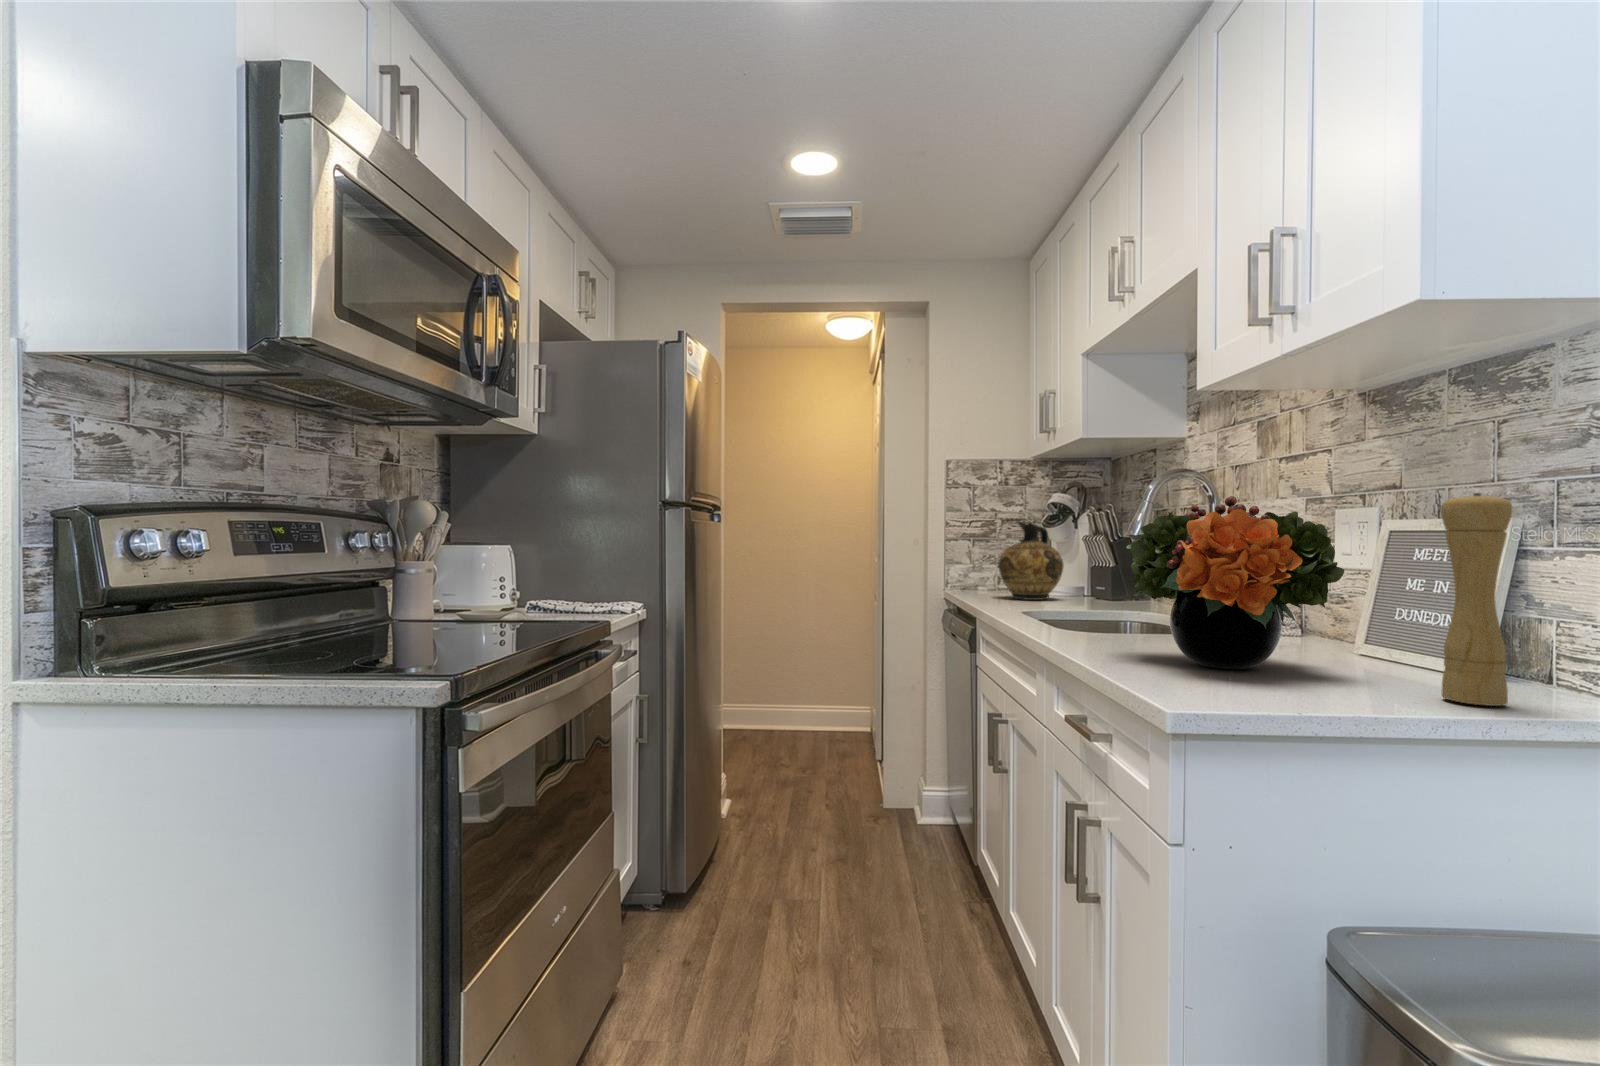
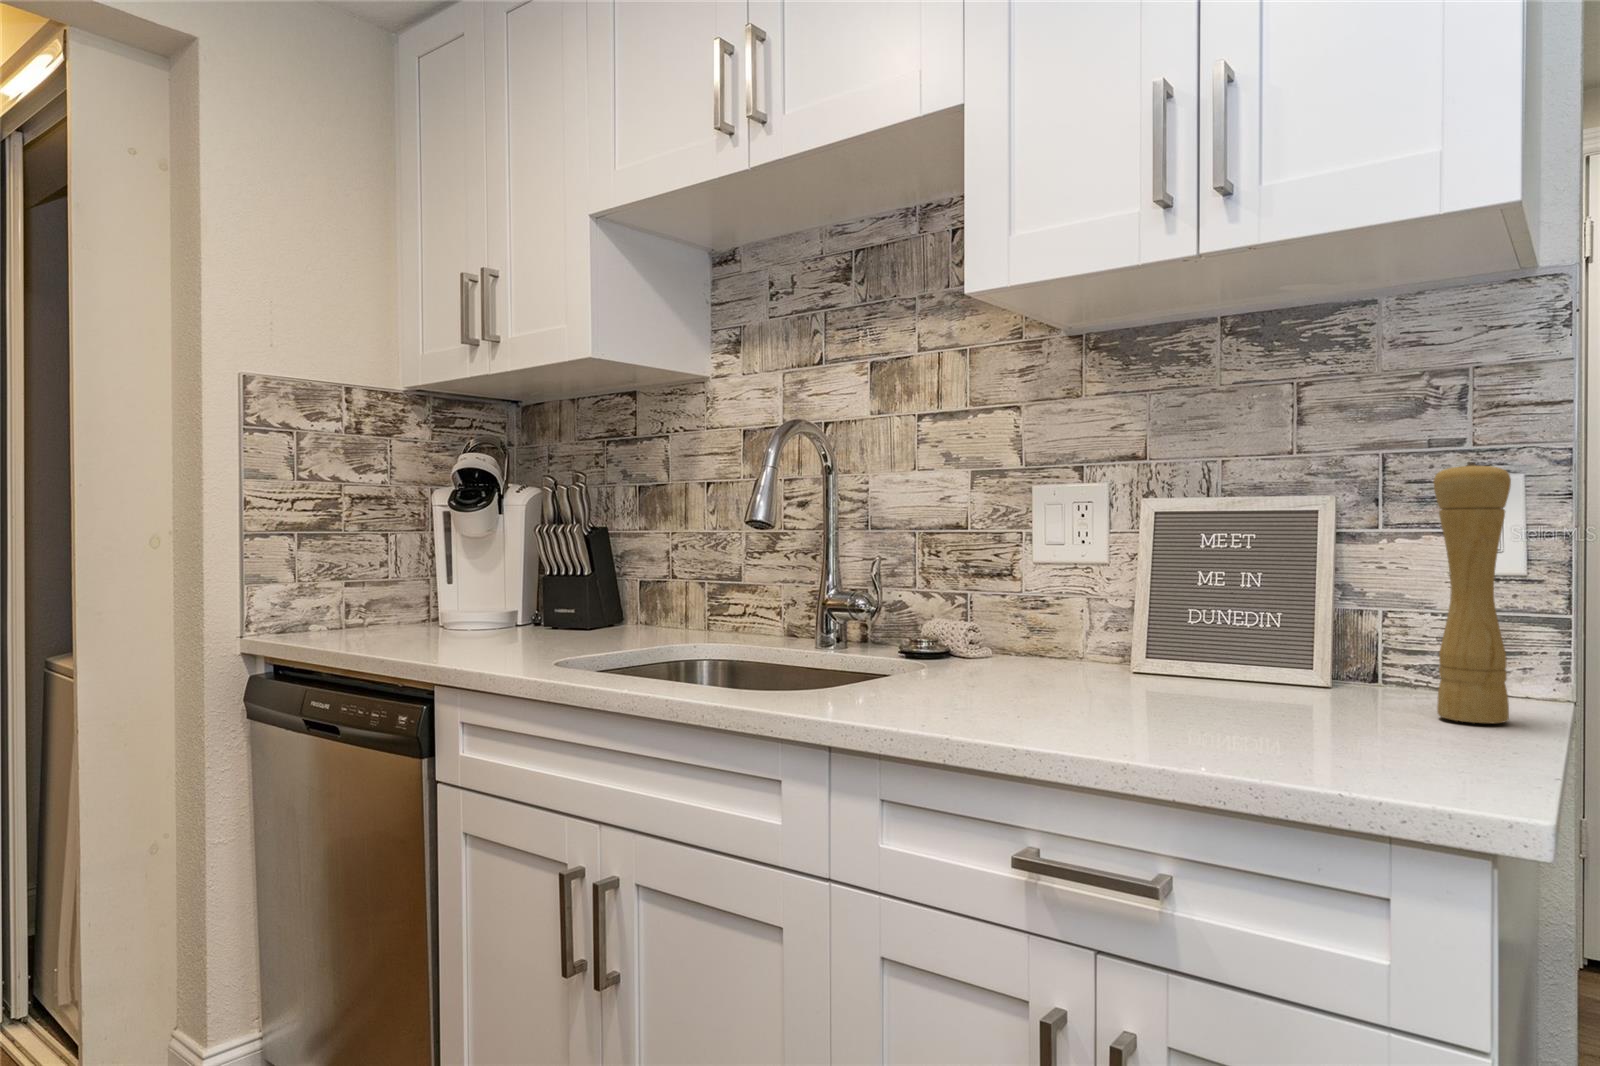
flower arrangement: present [1126,496,1344,669] -> none [995,457,1325,725]
ceramic jug: present [998,522,1064,600] -> none [391,500,508,640]

